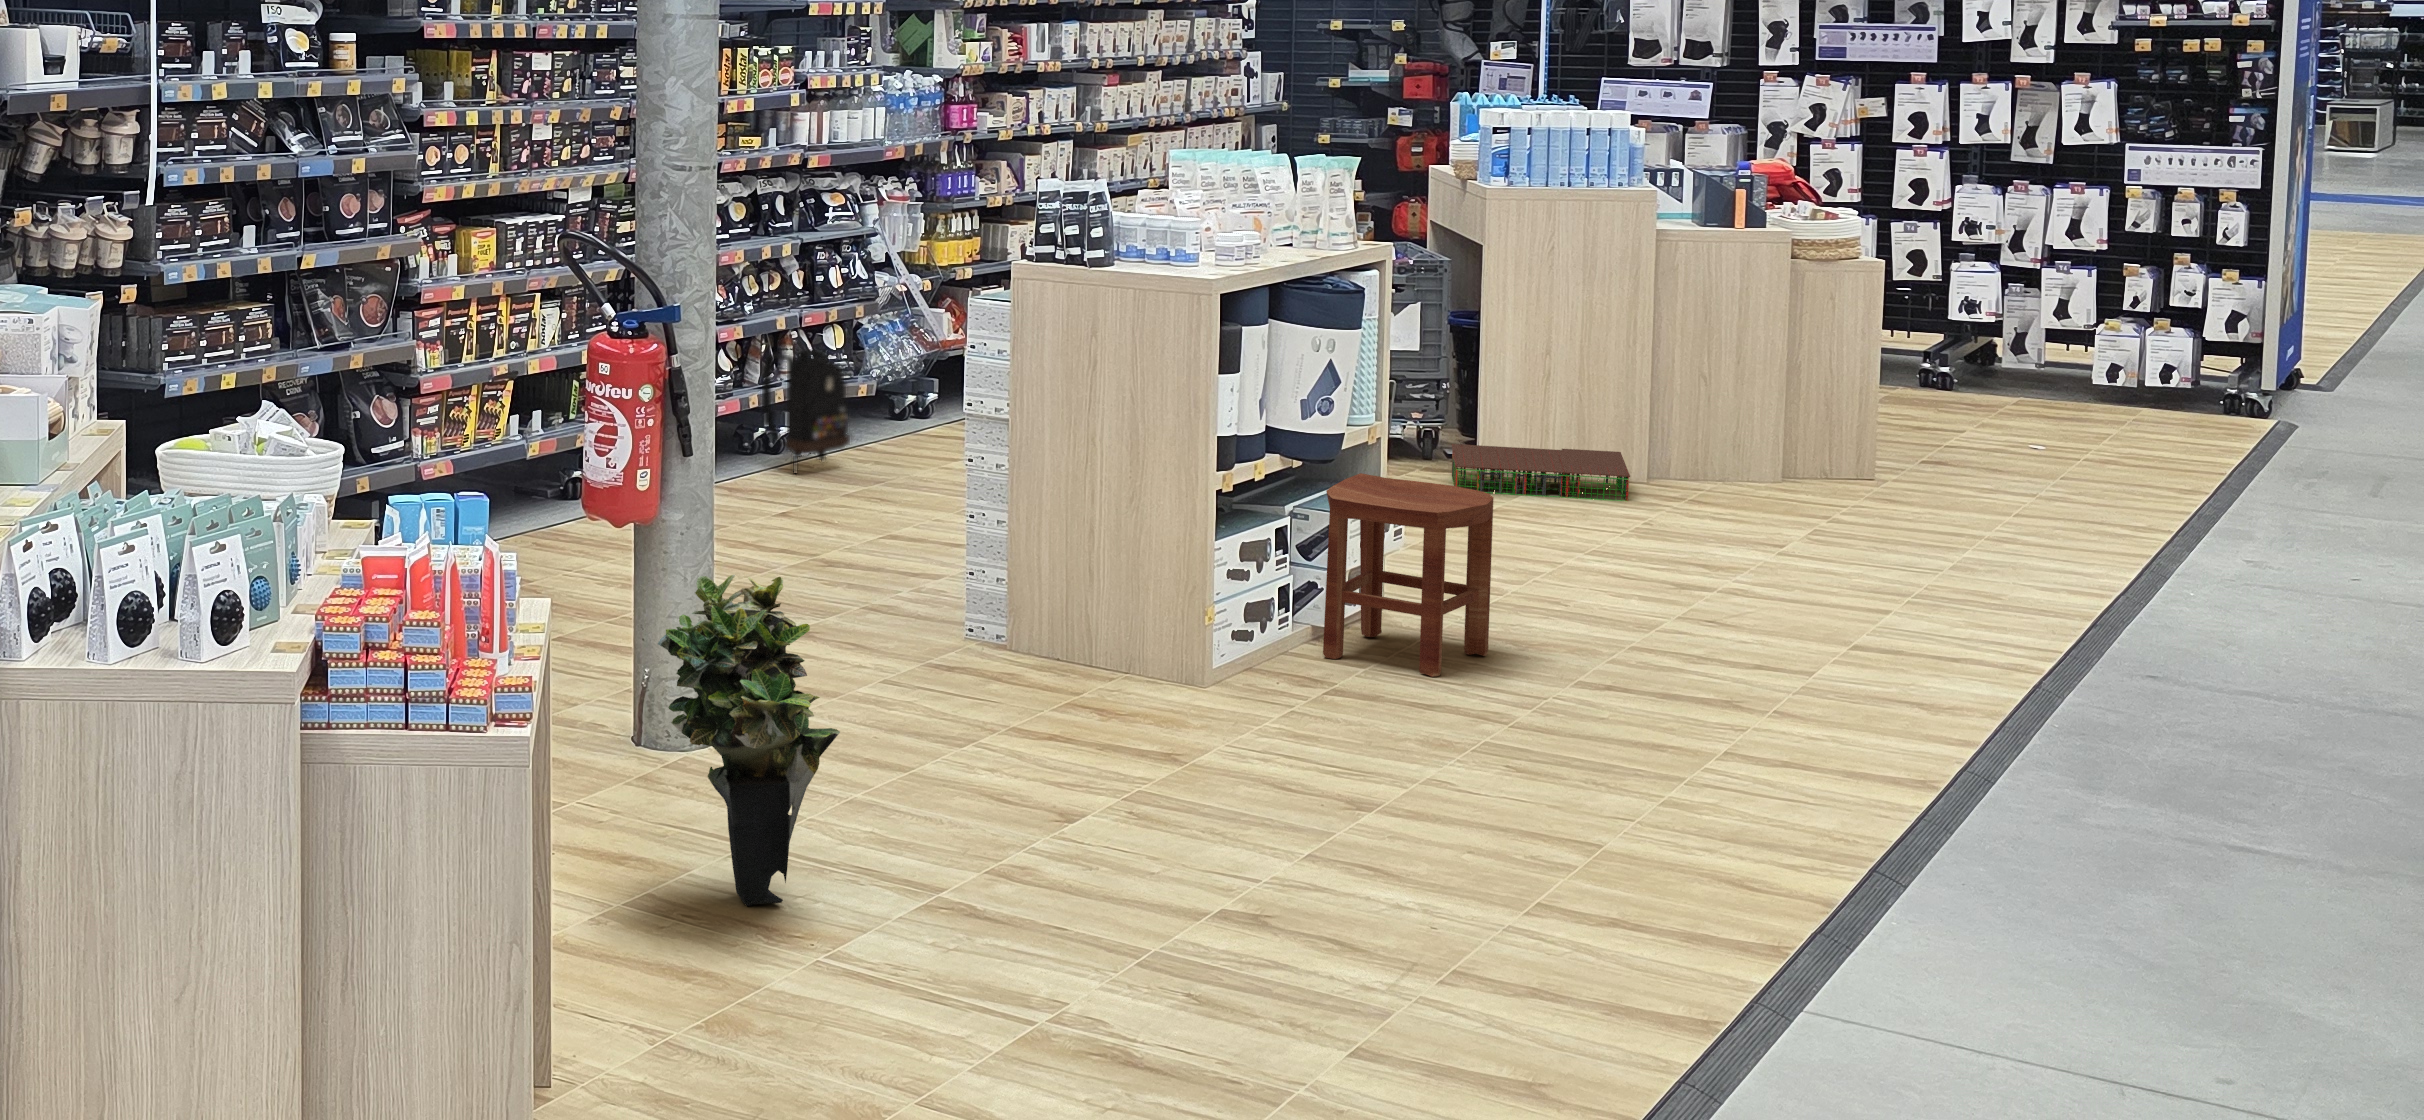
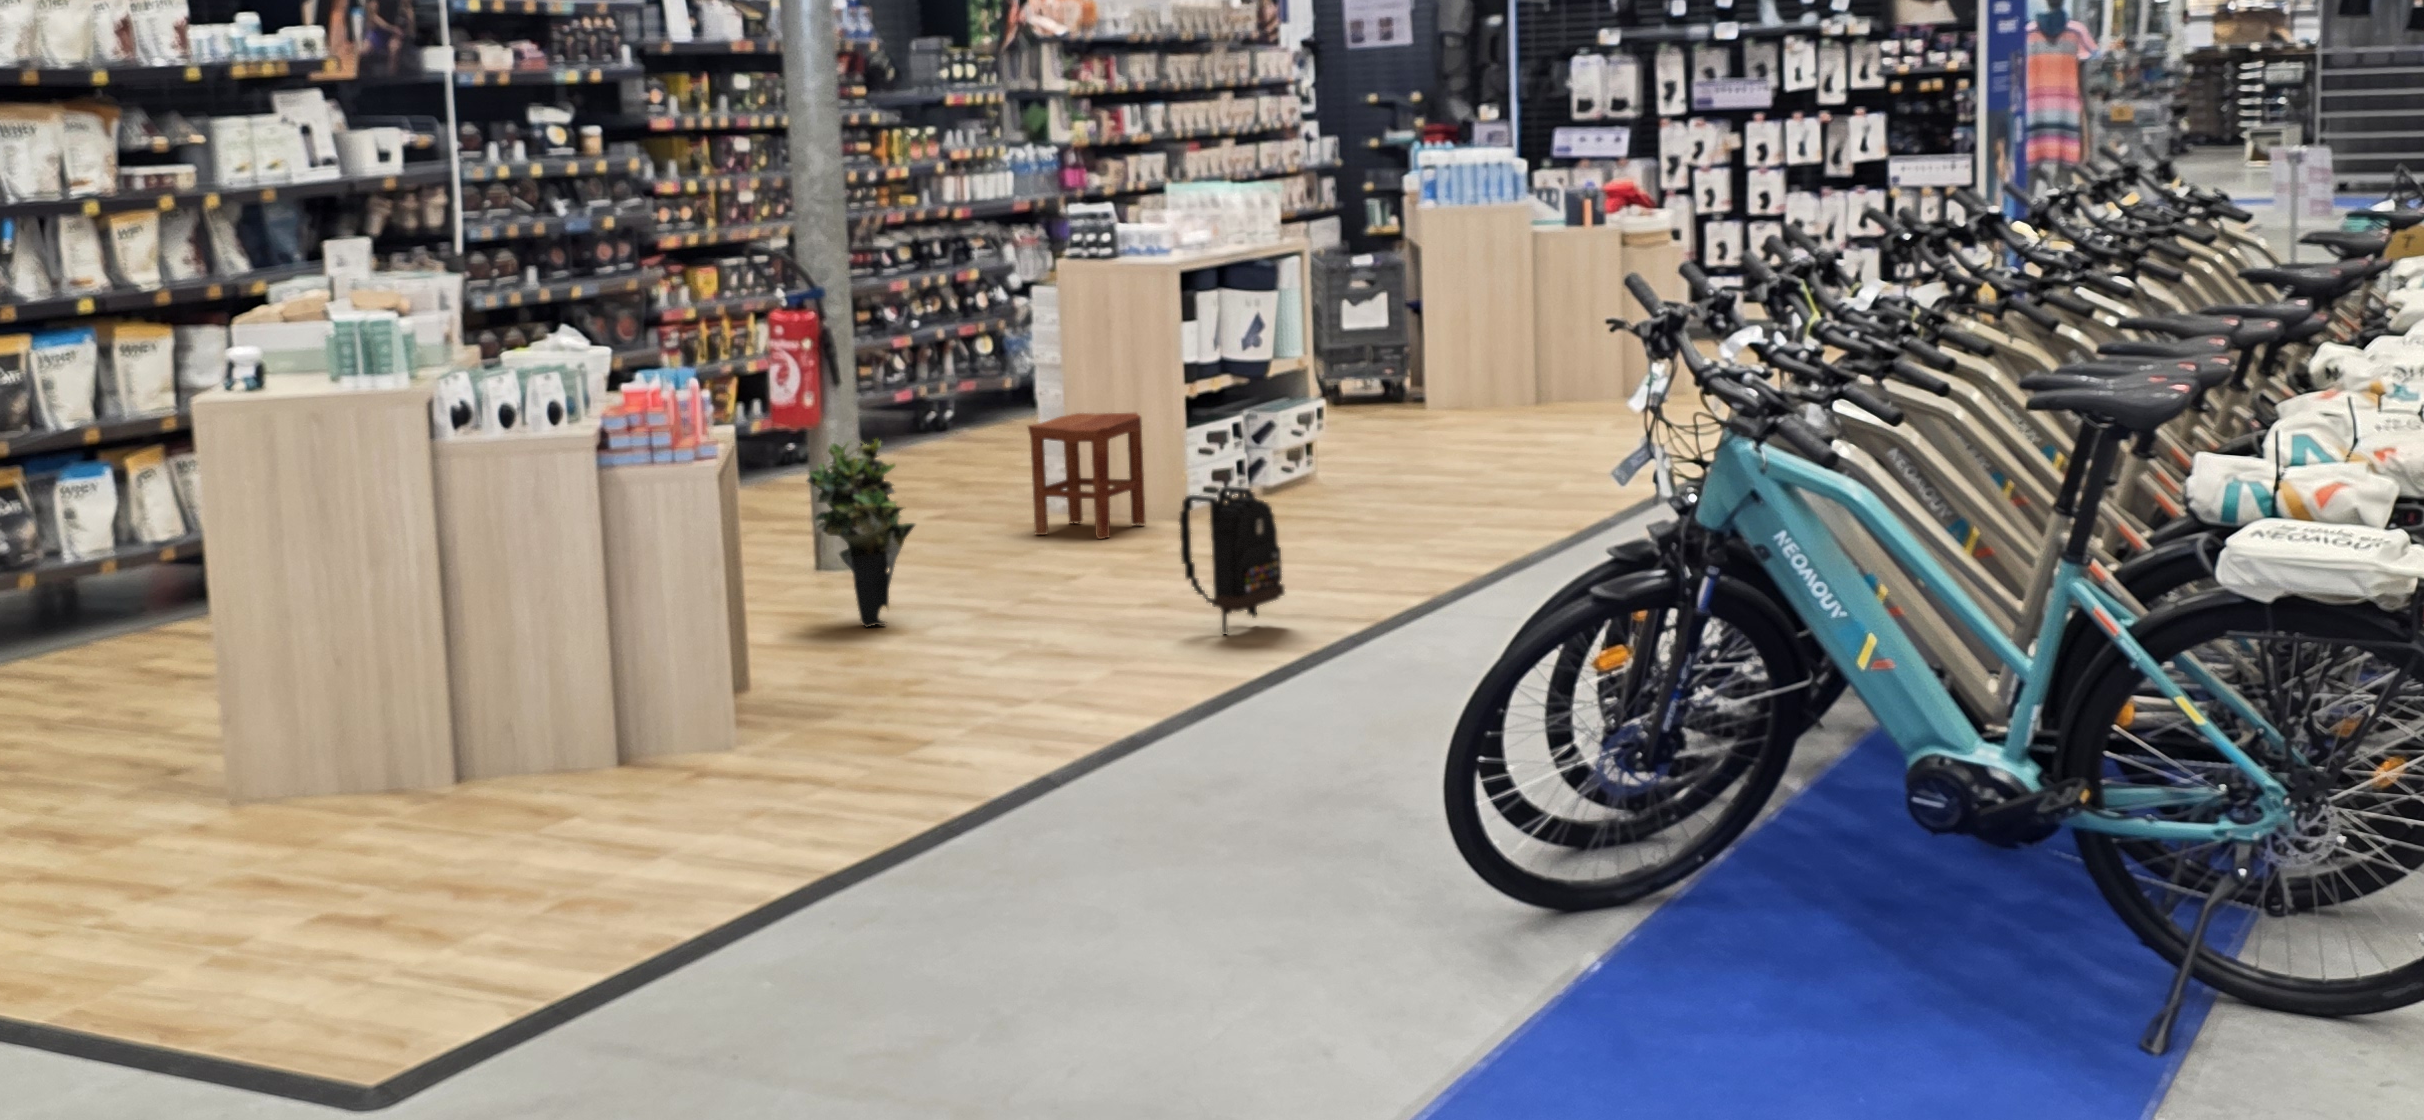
backpack: present [762,349,850,473] -> present [1179,486,1285,634]
storage bin: present [1452,444,1630,501] -> none [1407,386,1520,420]
stool: present [1323,473,1493,677] -> present [1028,413,1145,539]

